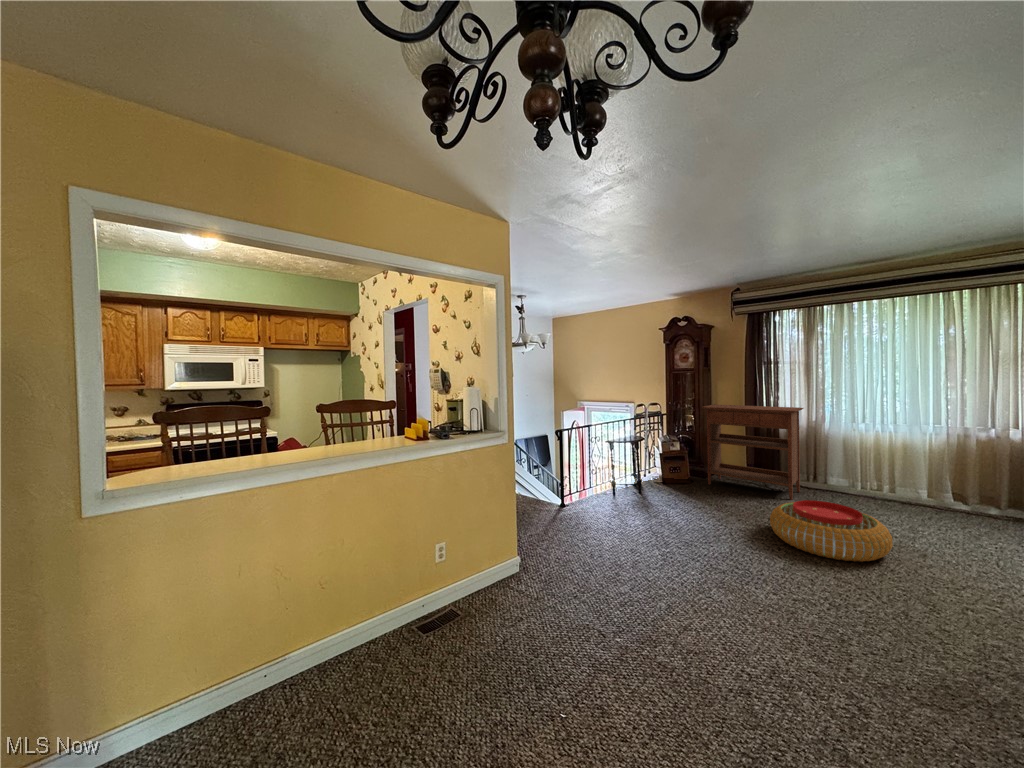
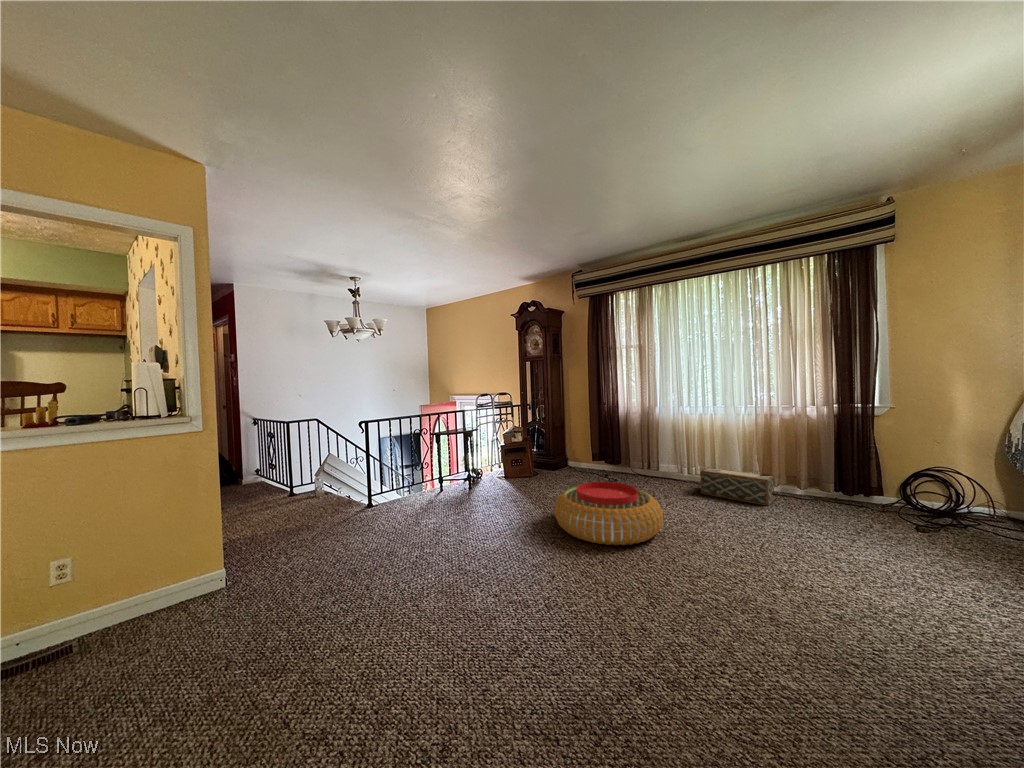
console table: present [702,404,803,500] -> none [542,391,635,487]
woven basket: none [886,482,972,525] -> present [700,467,777,505]

